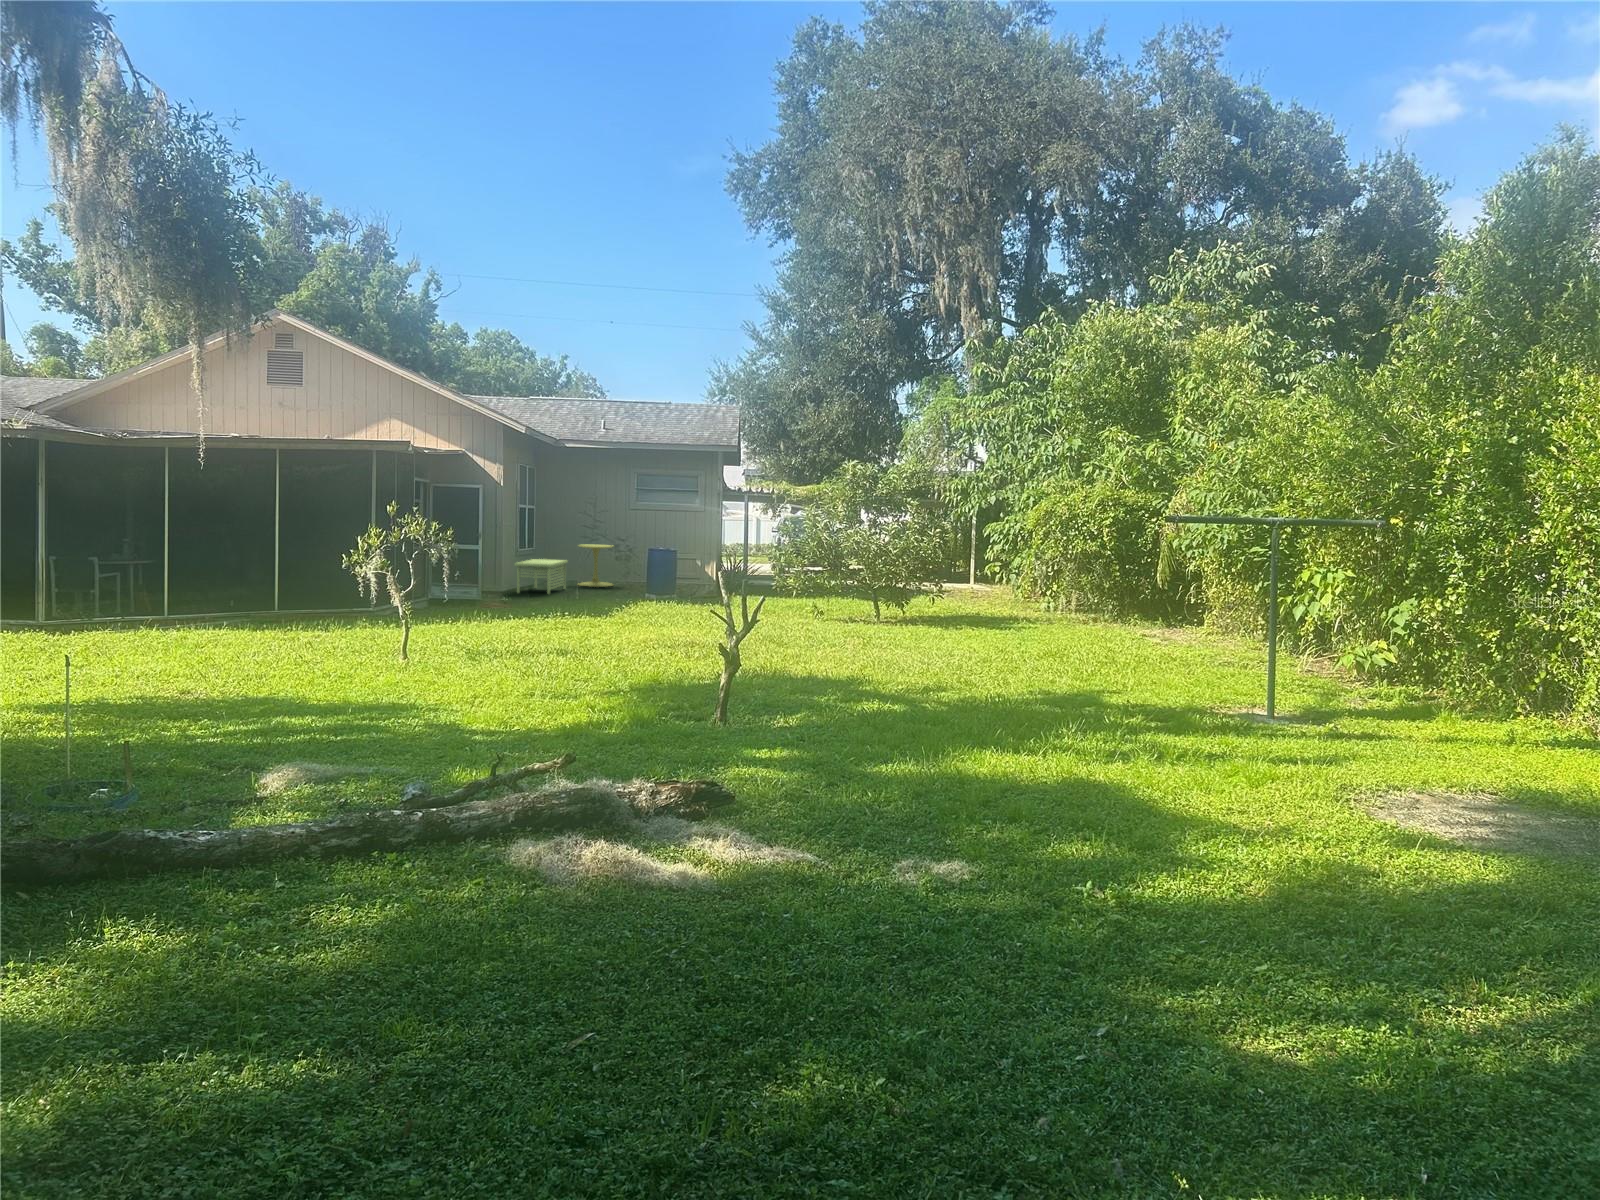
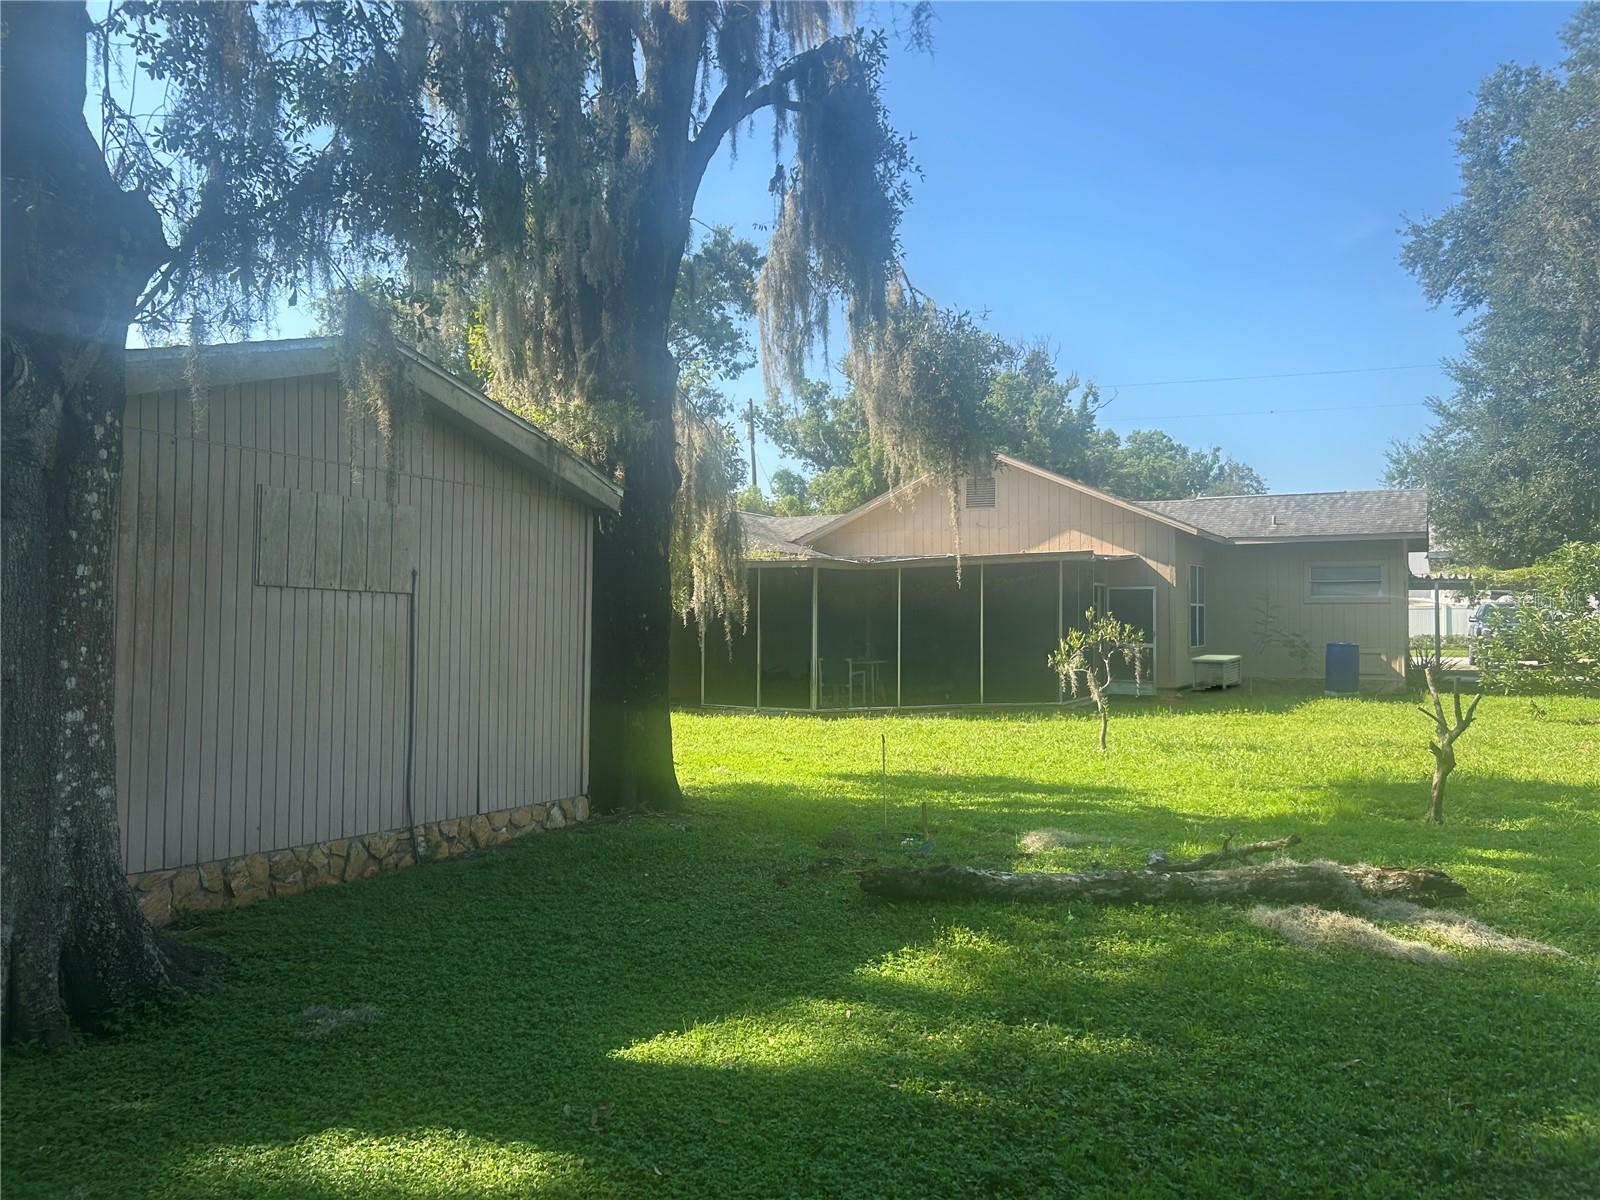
pedestal table: present [578,545,613,587] -> none [1251,640,1290,682]

